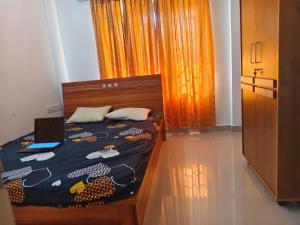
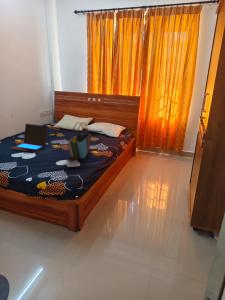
tote bag: none [98,102,123,148] -> present [68,122,91,158]

